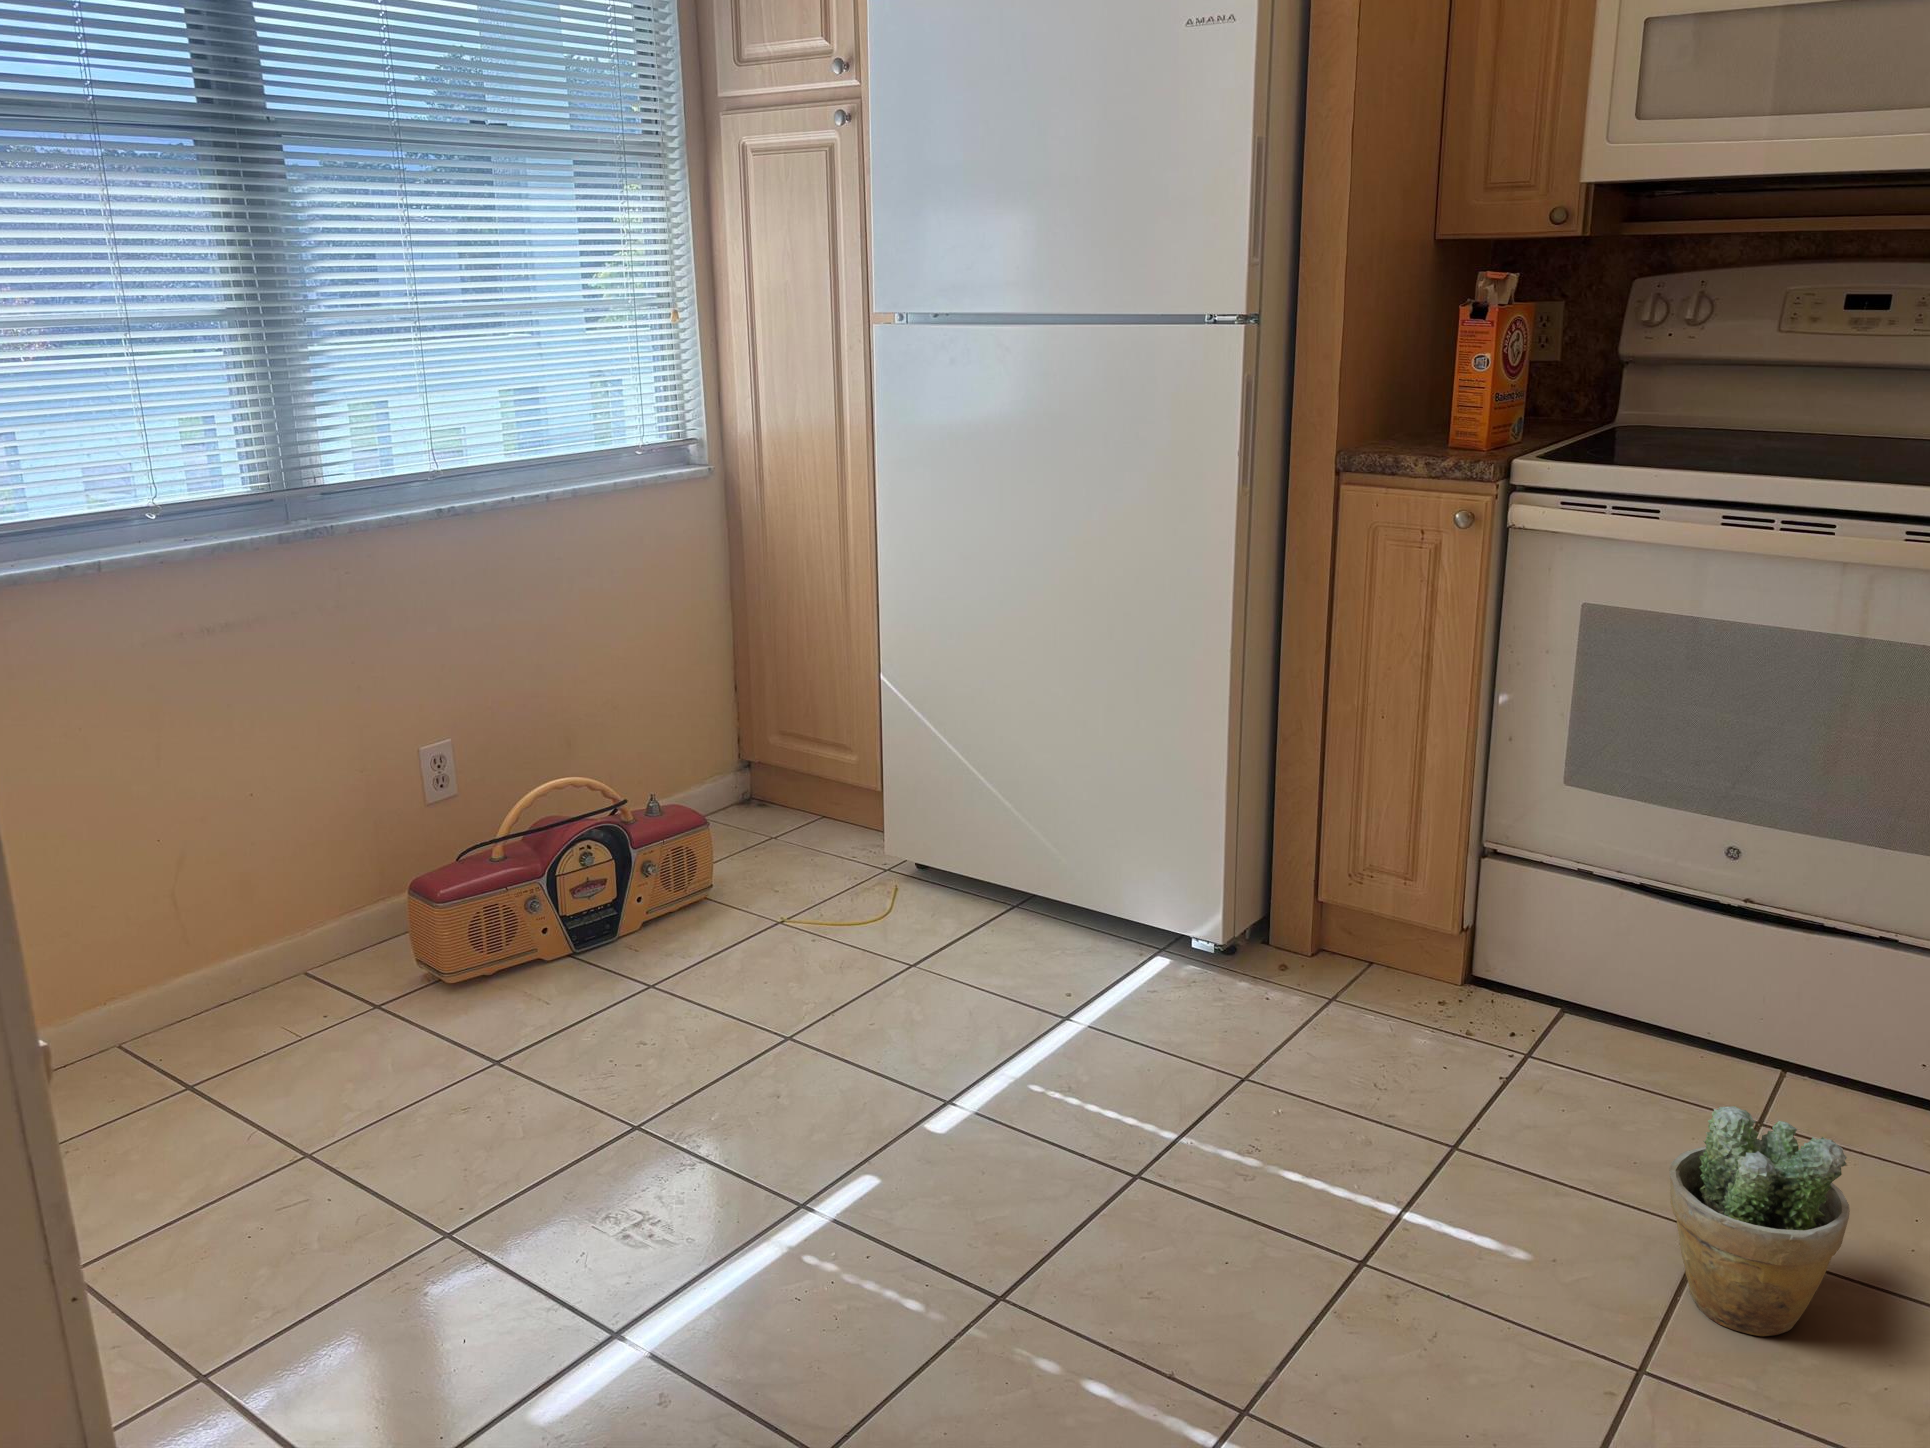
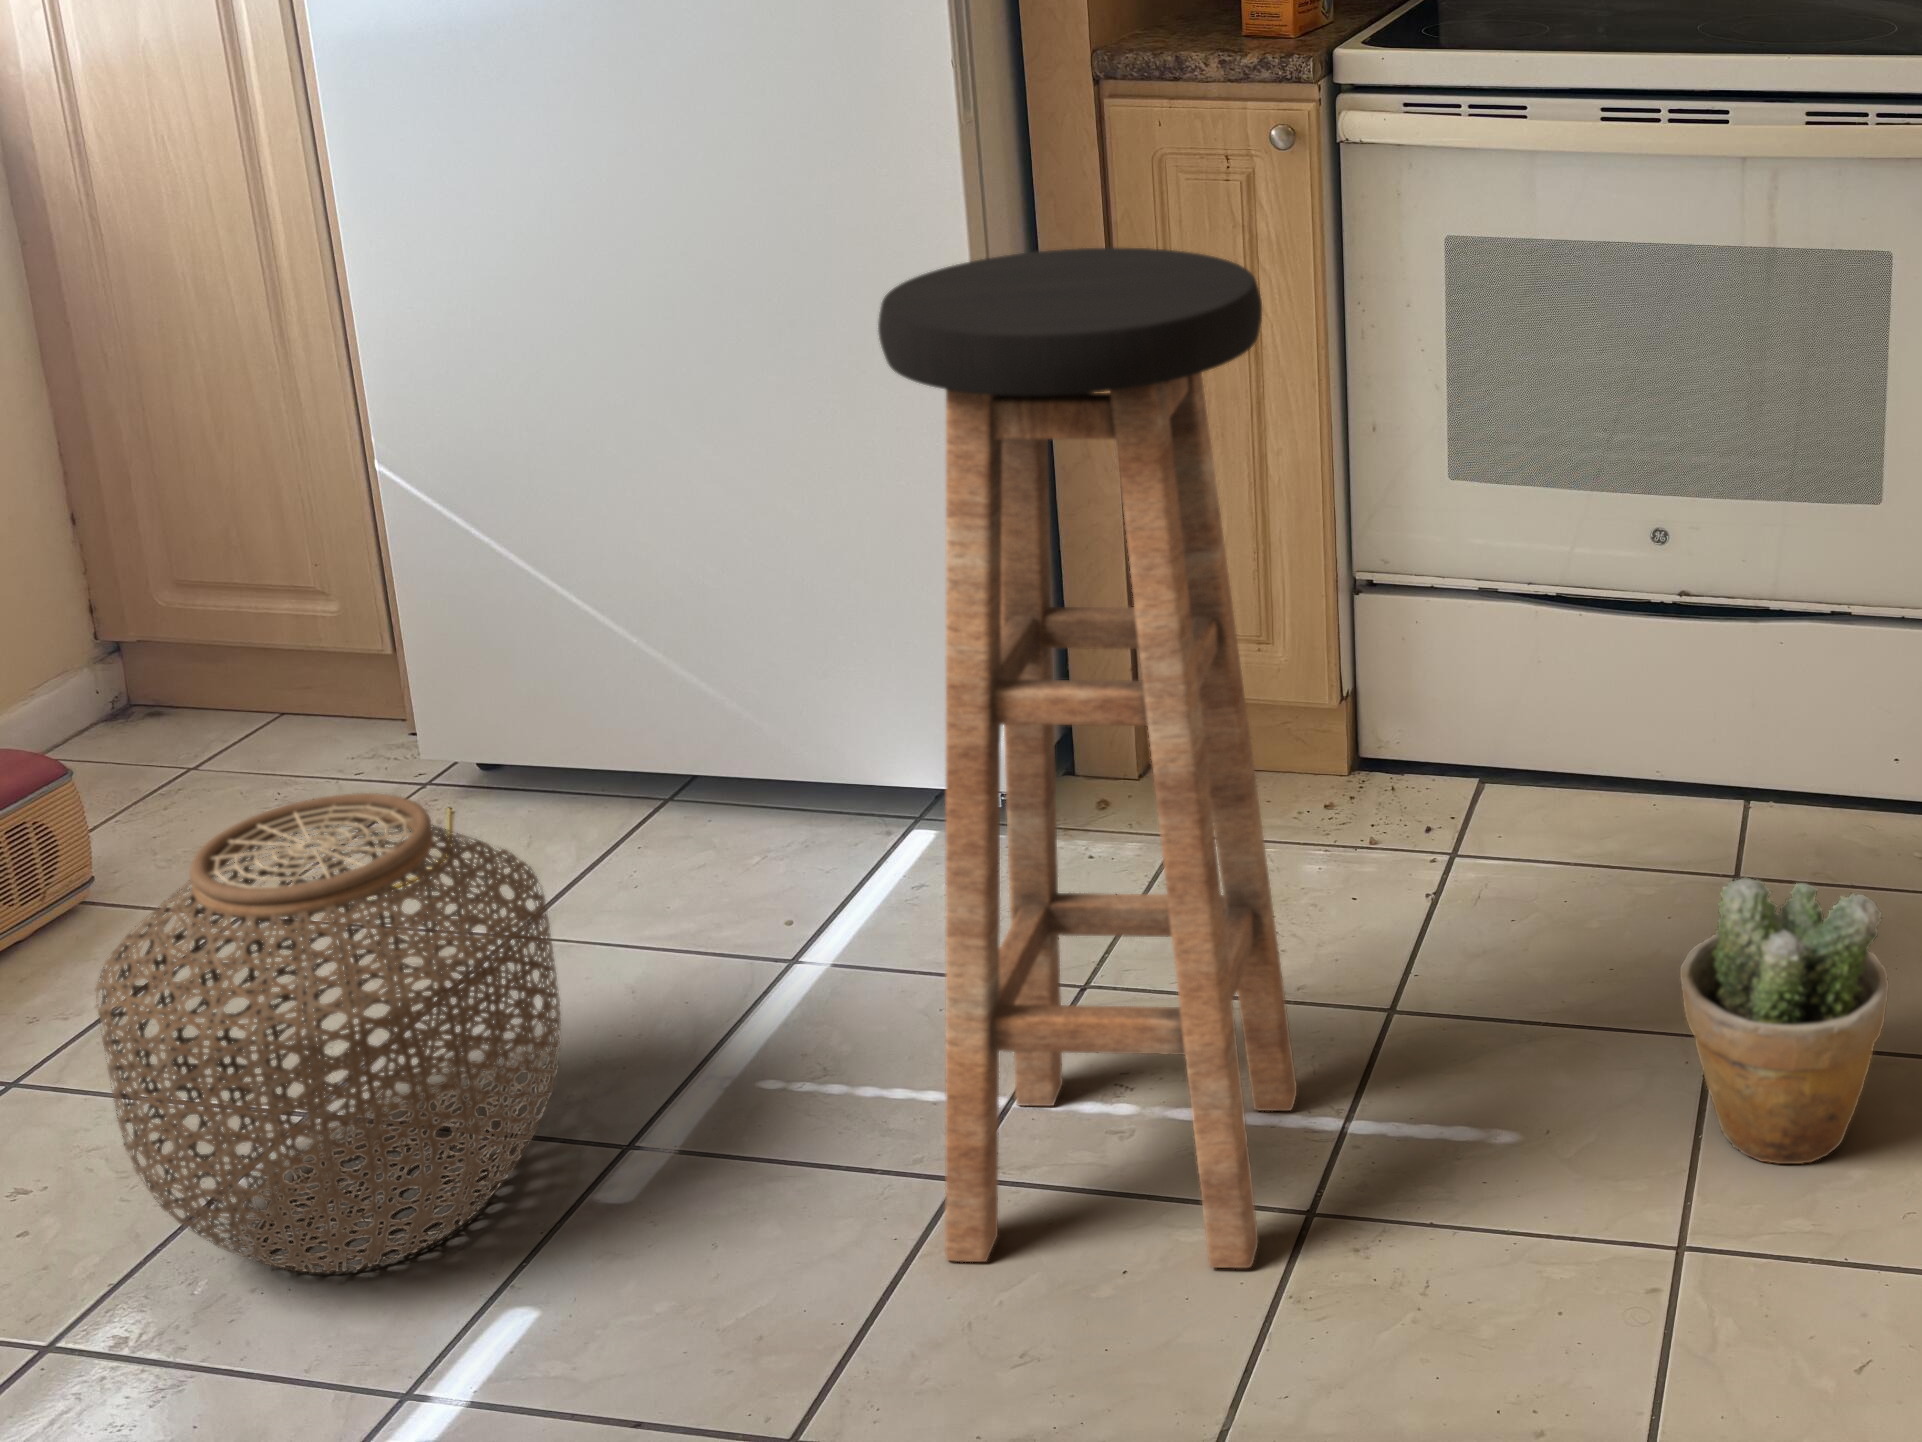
bar stool: none [1115,574,1401,1283] -> present [878,248,1297,1268]
woven basket: none [680,855,919,1131] -> present [95,793,561,1273]

